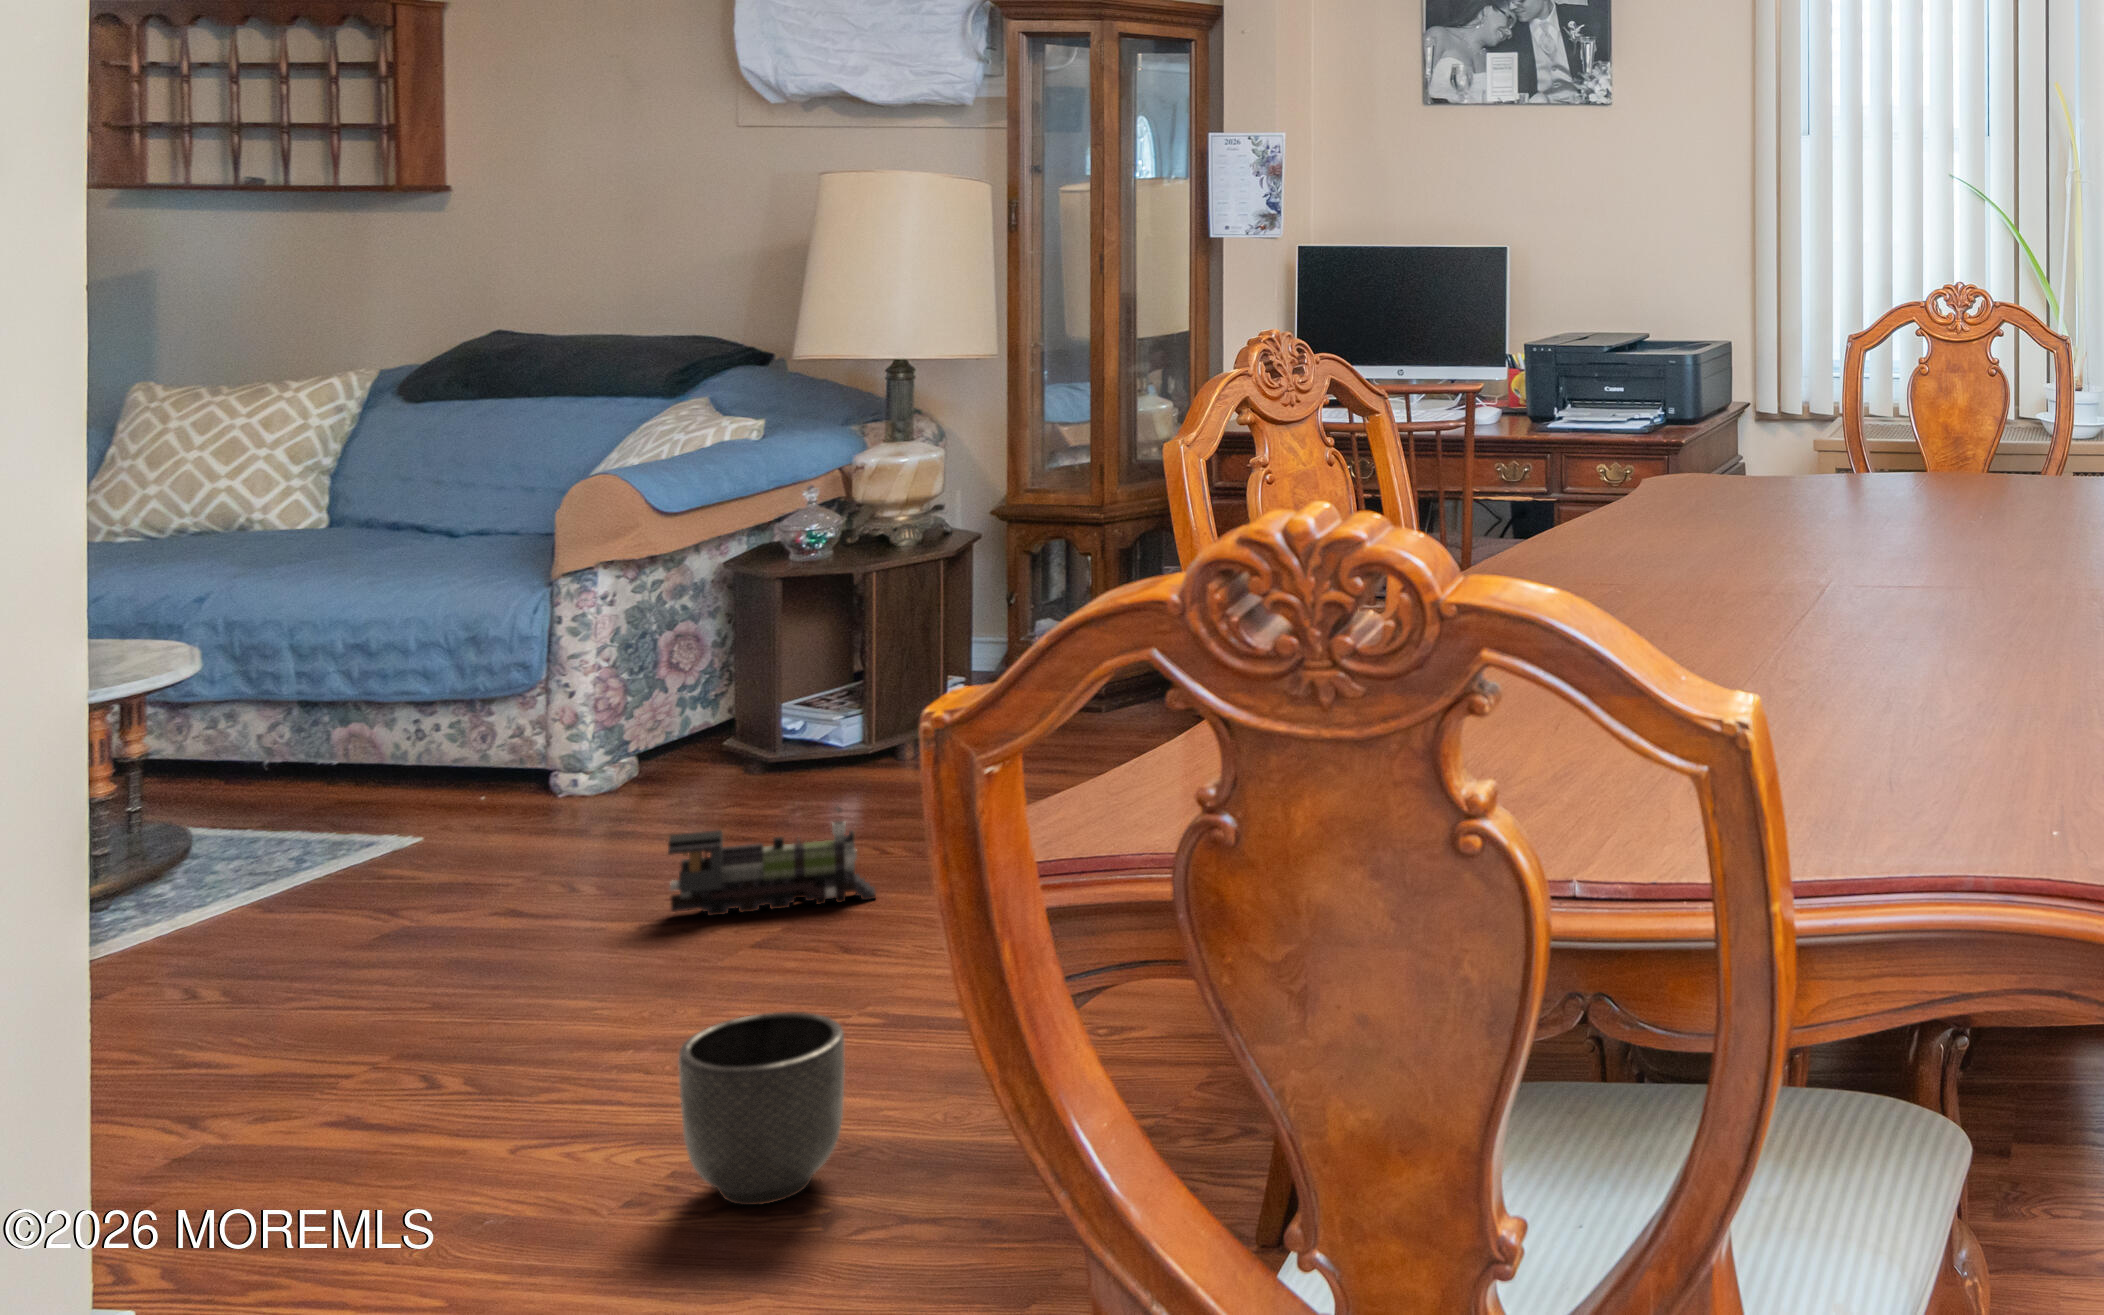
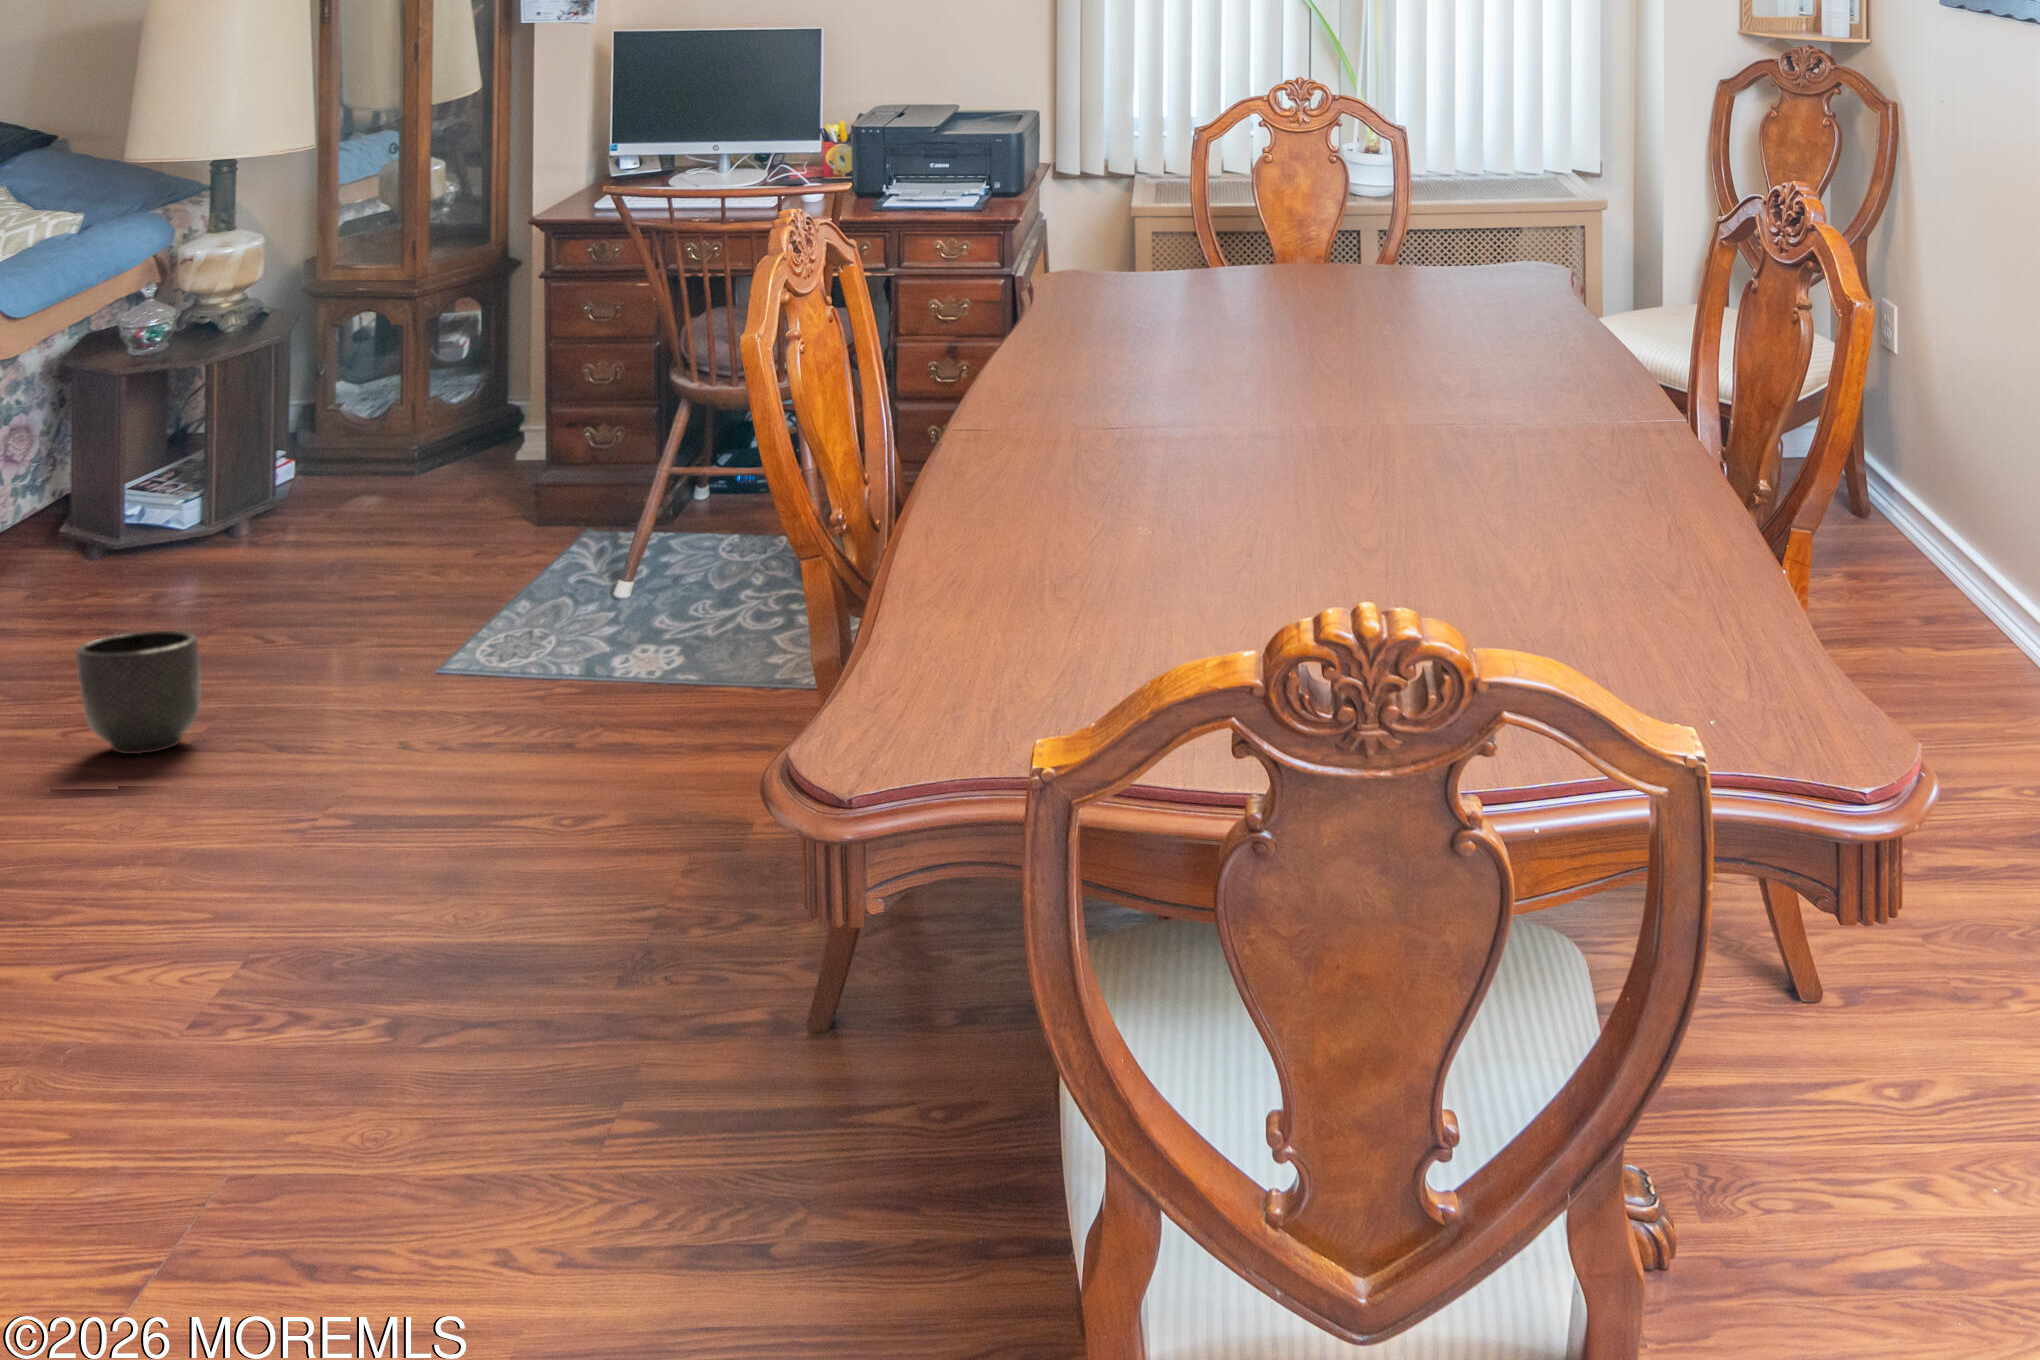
toy train: present [668,807,876,916] -> none [34,536,221,630]

